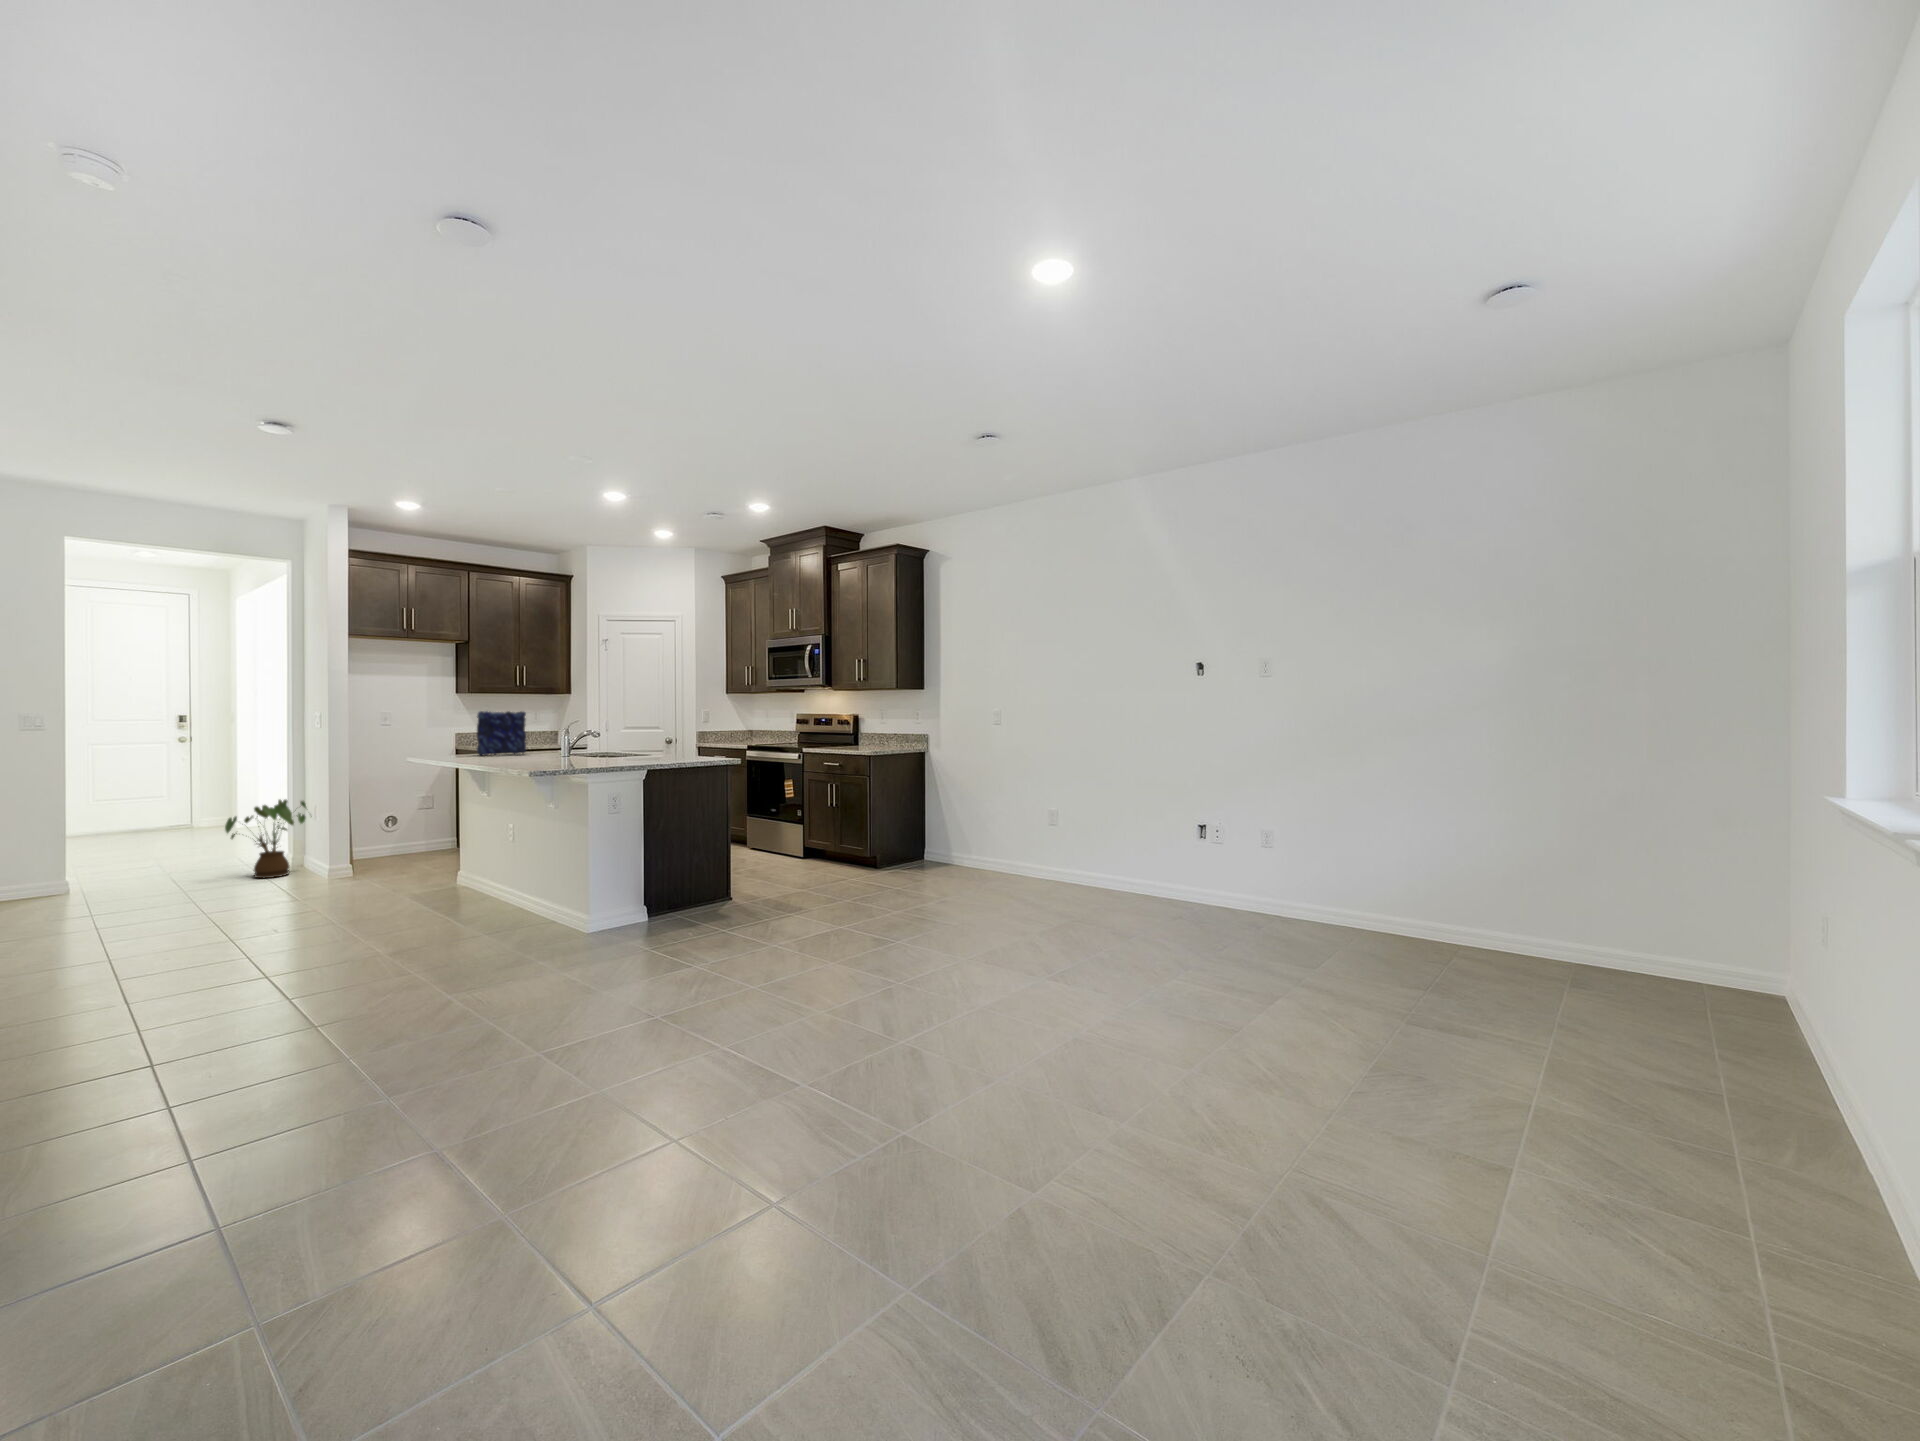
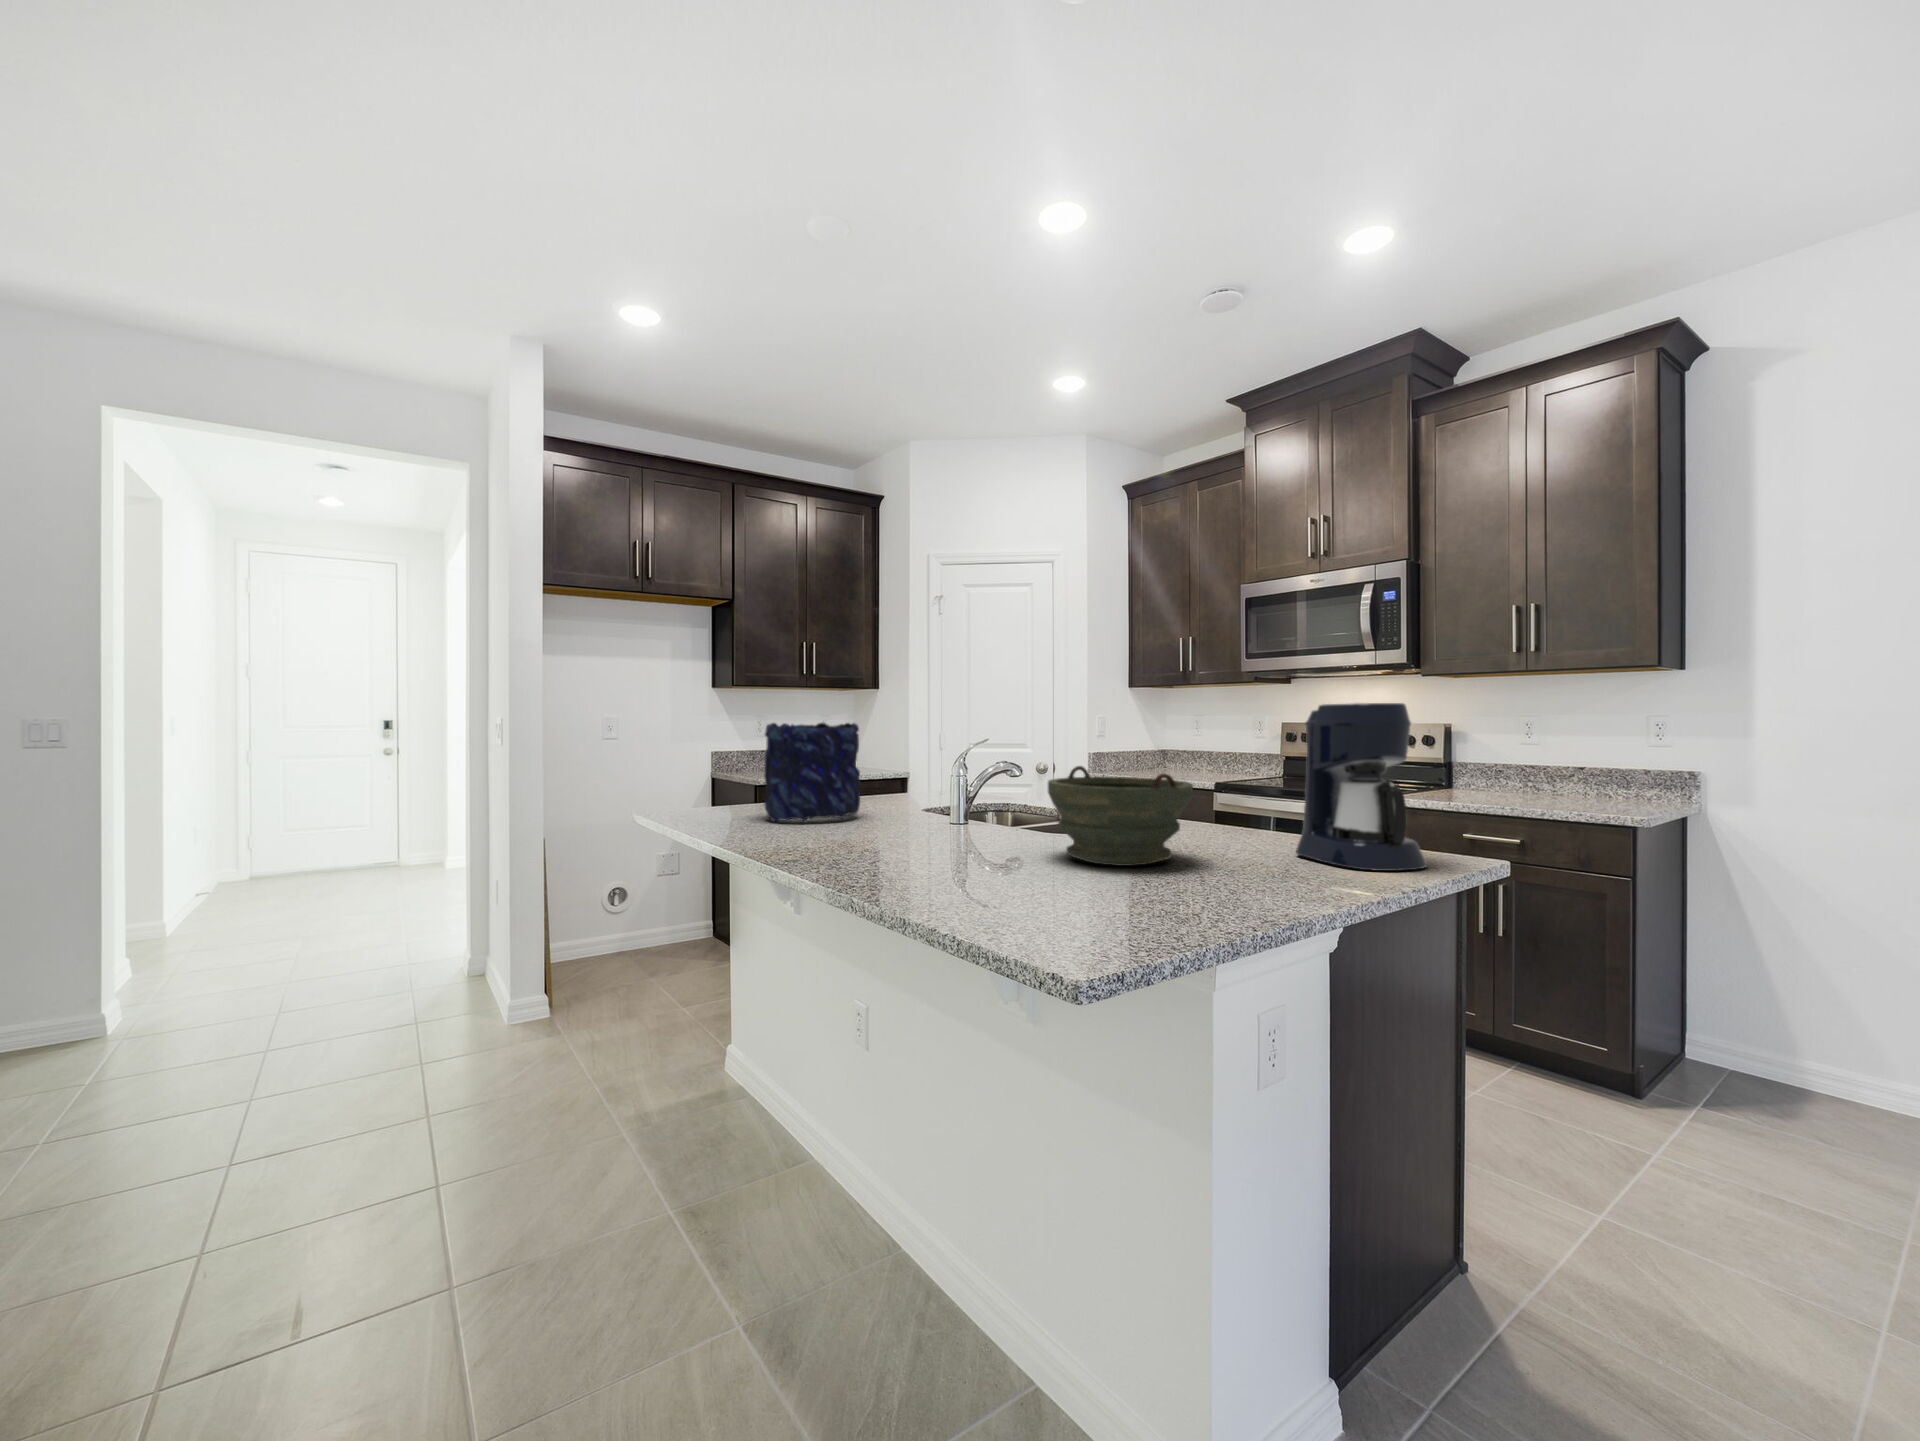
coffee maker: none [680,702,716,758] -> present [1296,703,1427,871]
bowl: none [582,726,636,759] -> present [1048,766,1193,866]
house plant: present [225,800,312,878] -> none [345,874,488,1018]

